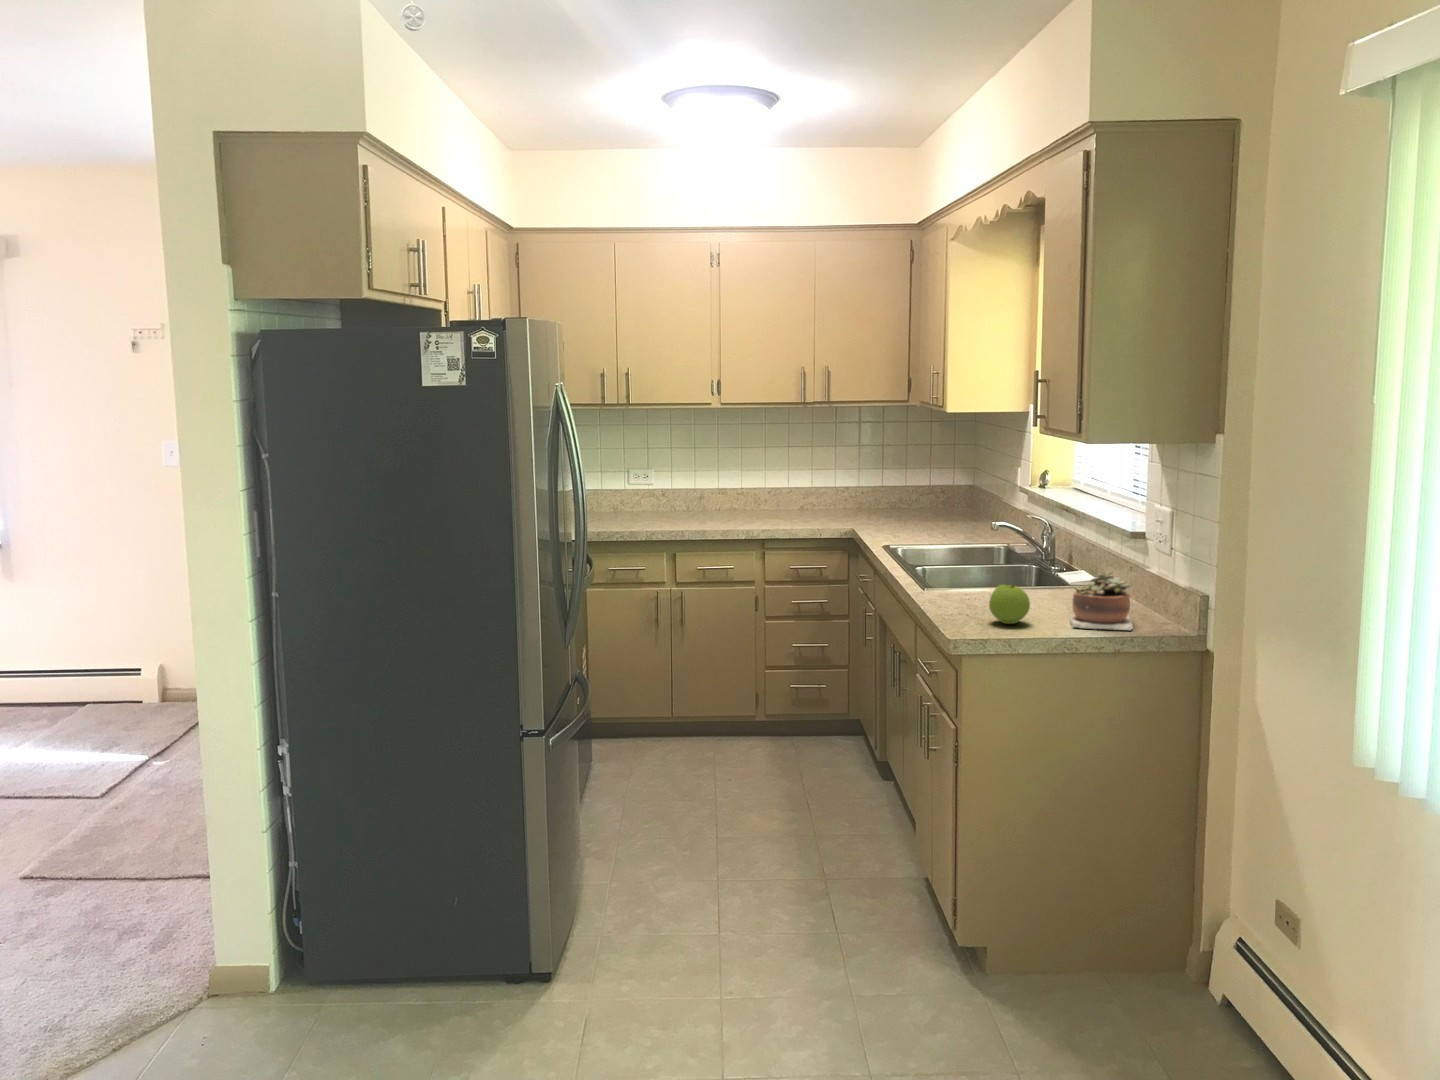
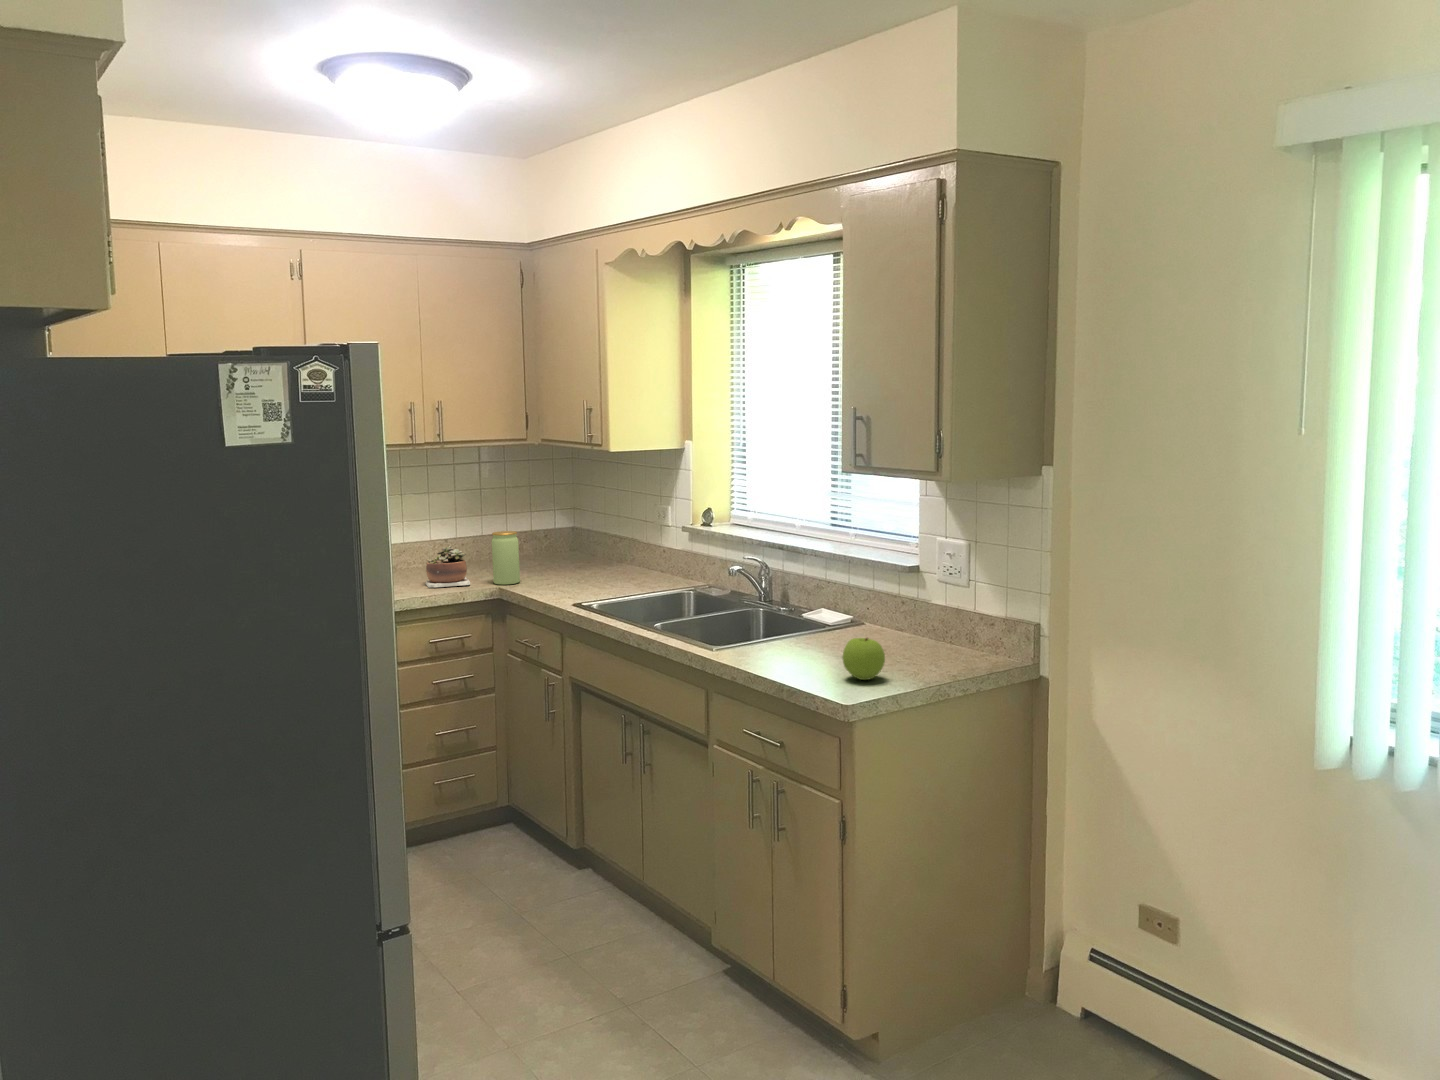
jar: none [860,481,883,526] -> present [492,531,520,584]
succulent plant: present [1070,571,1133,630] -> present [425,546,470,588]

